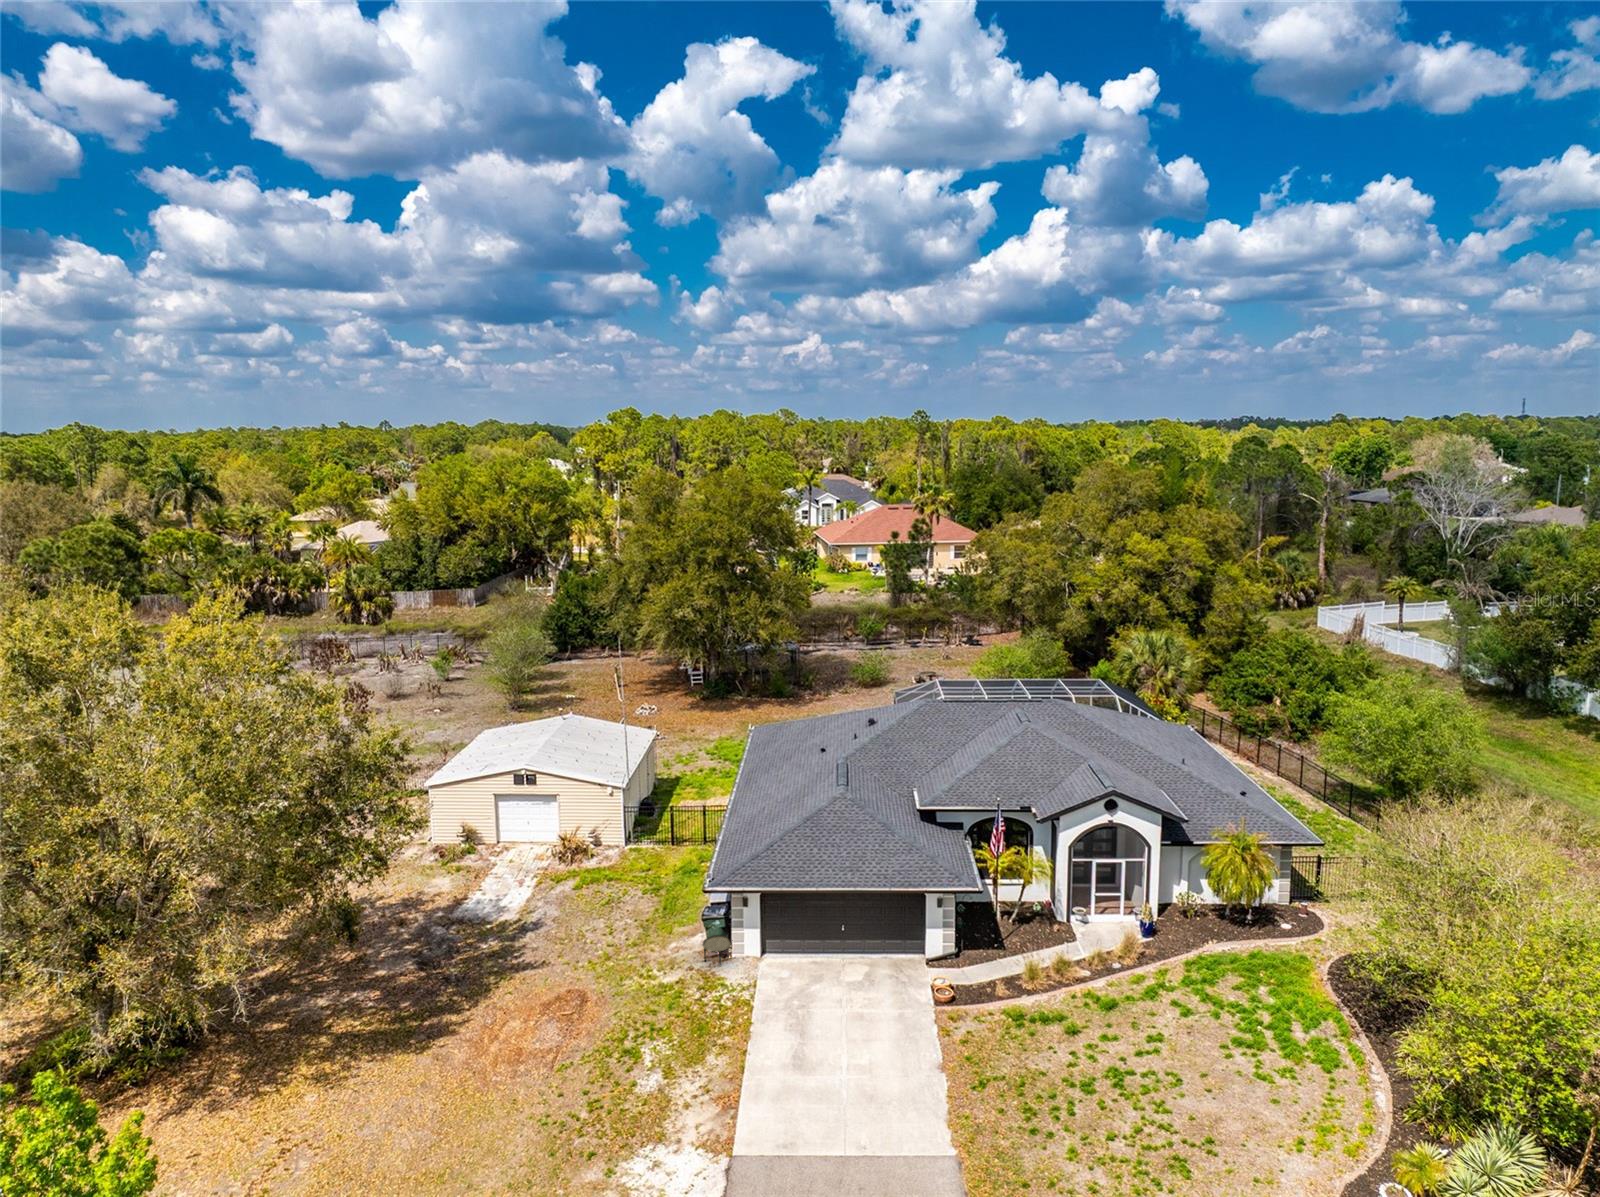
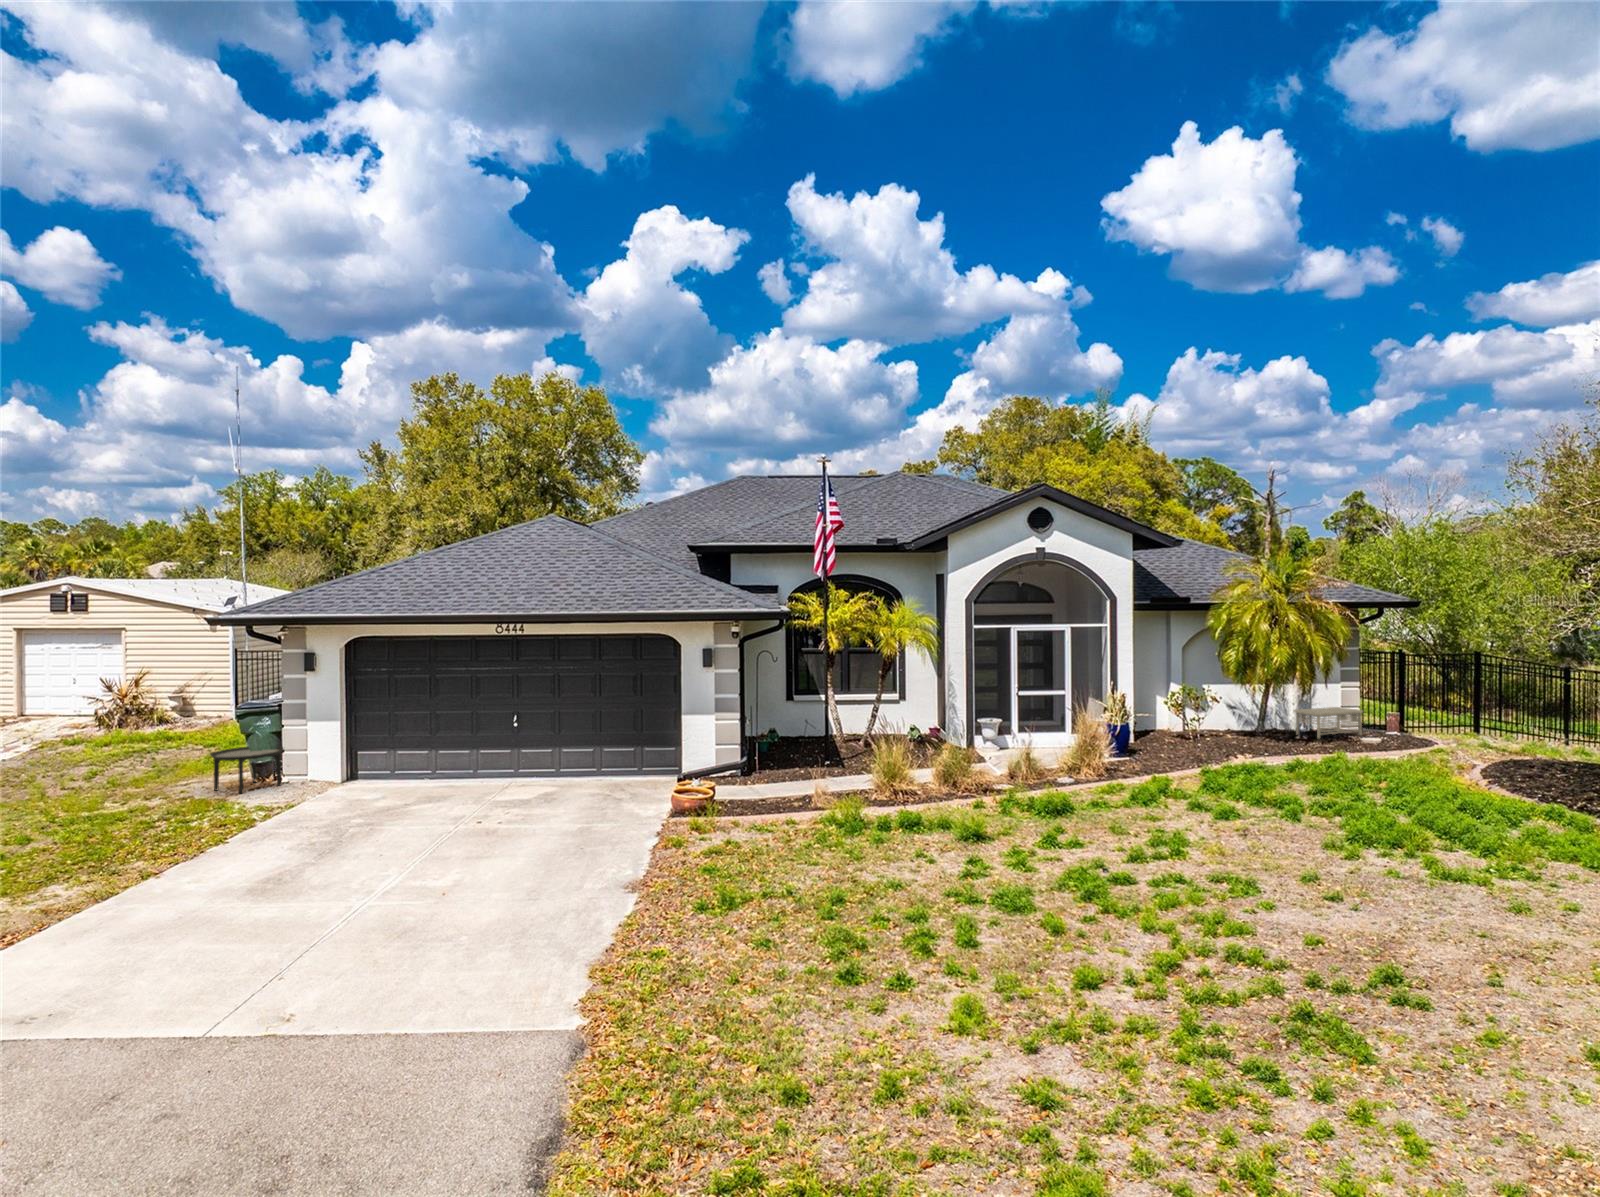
storage bench: none [1252,897,1292,921] -> present [1294,707,1363,738]

